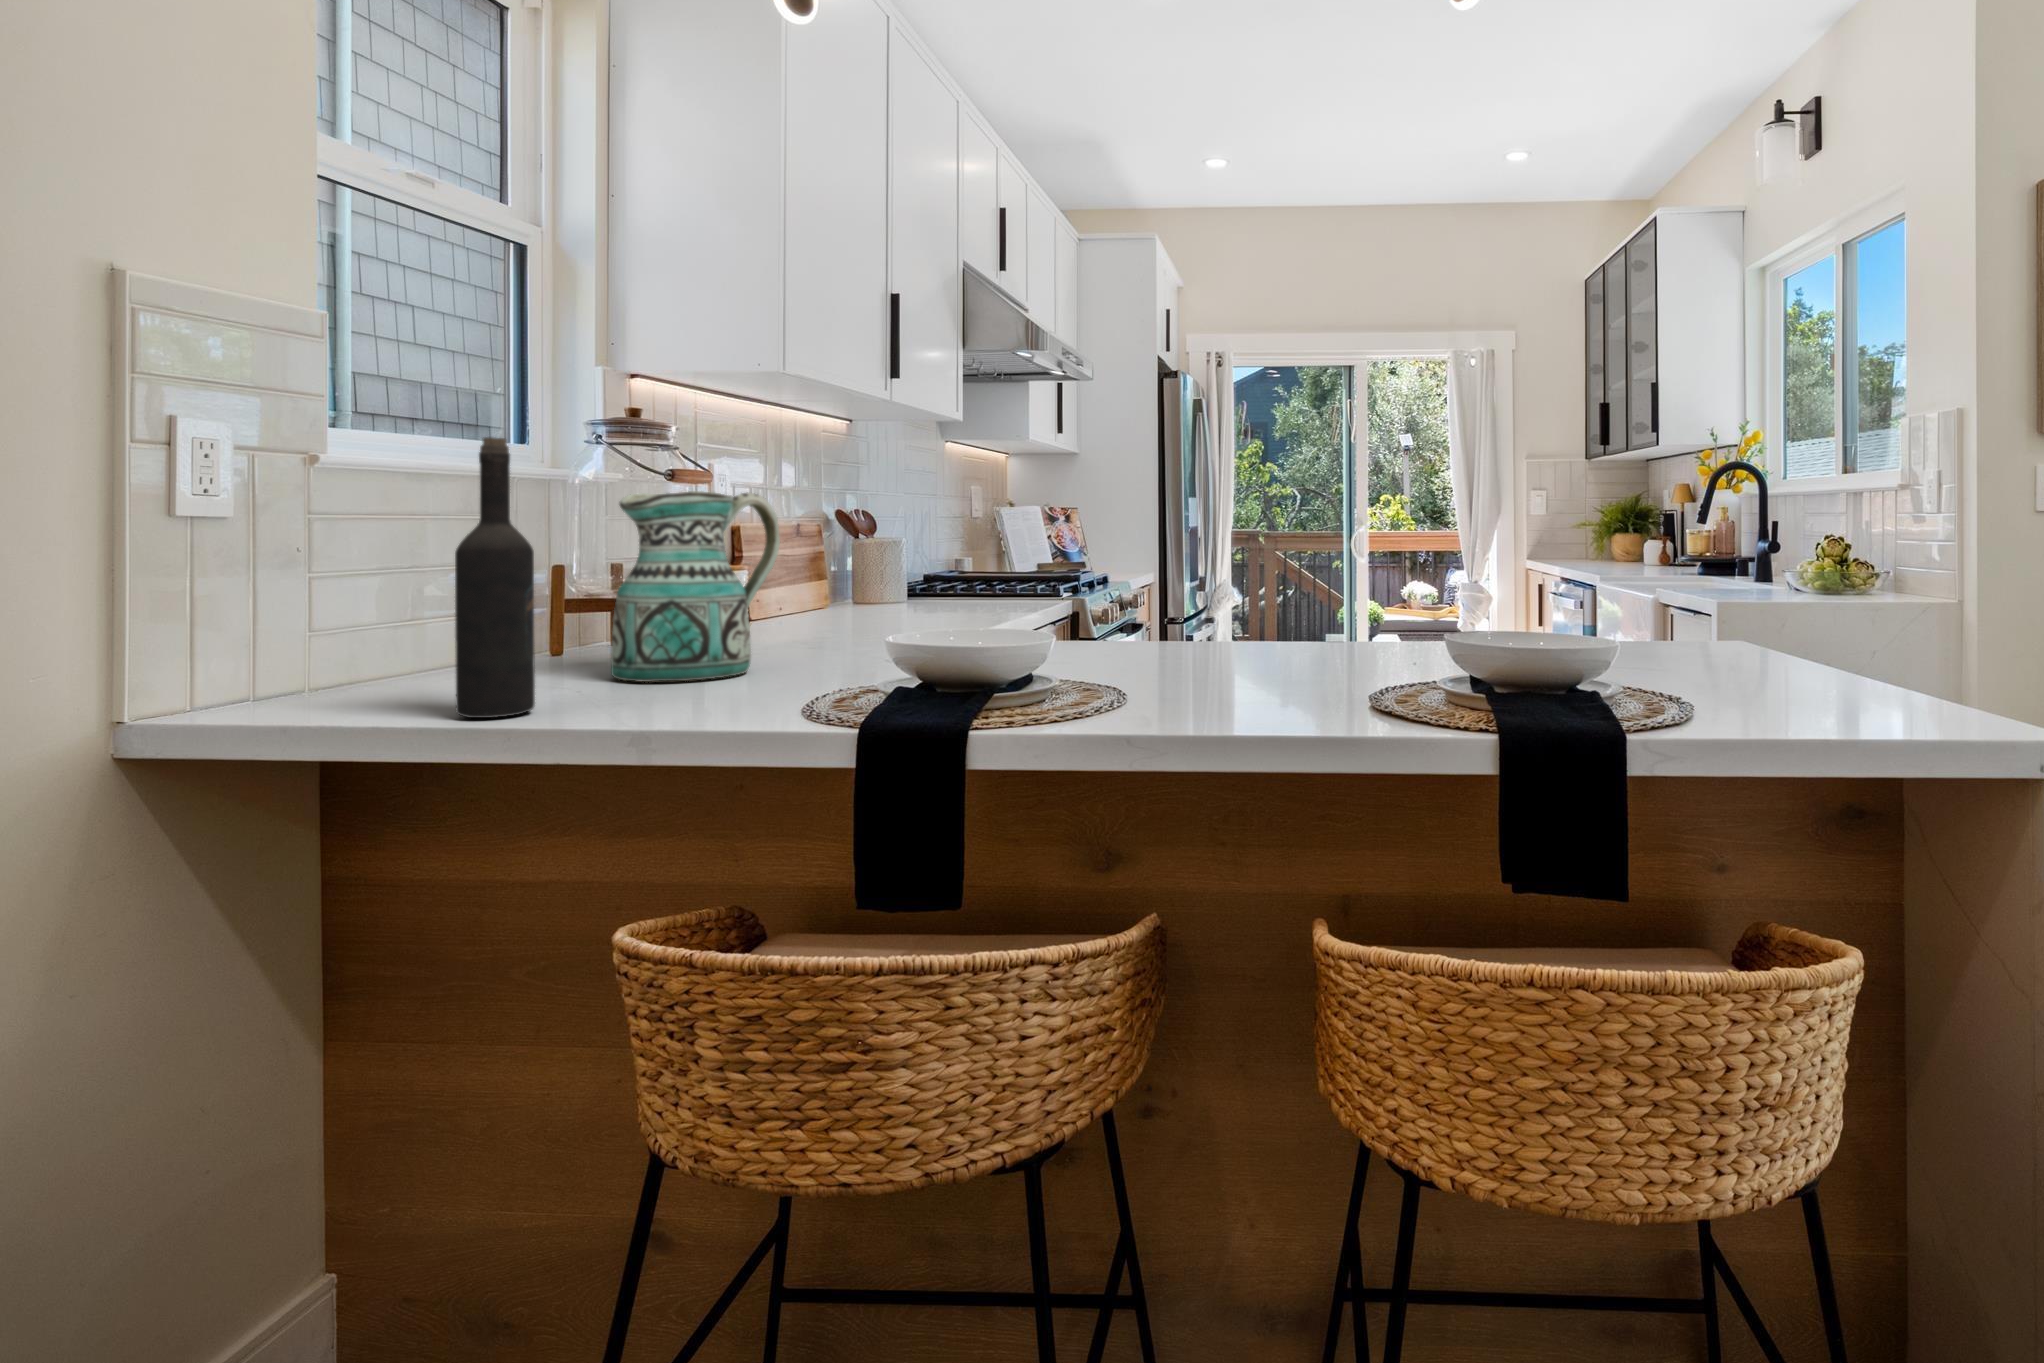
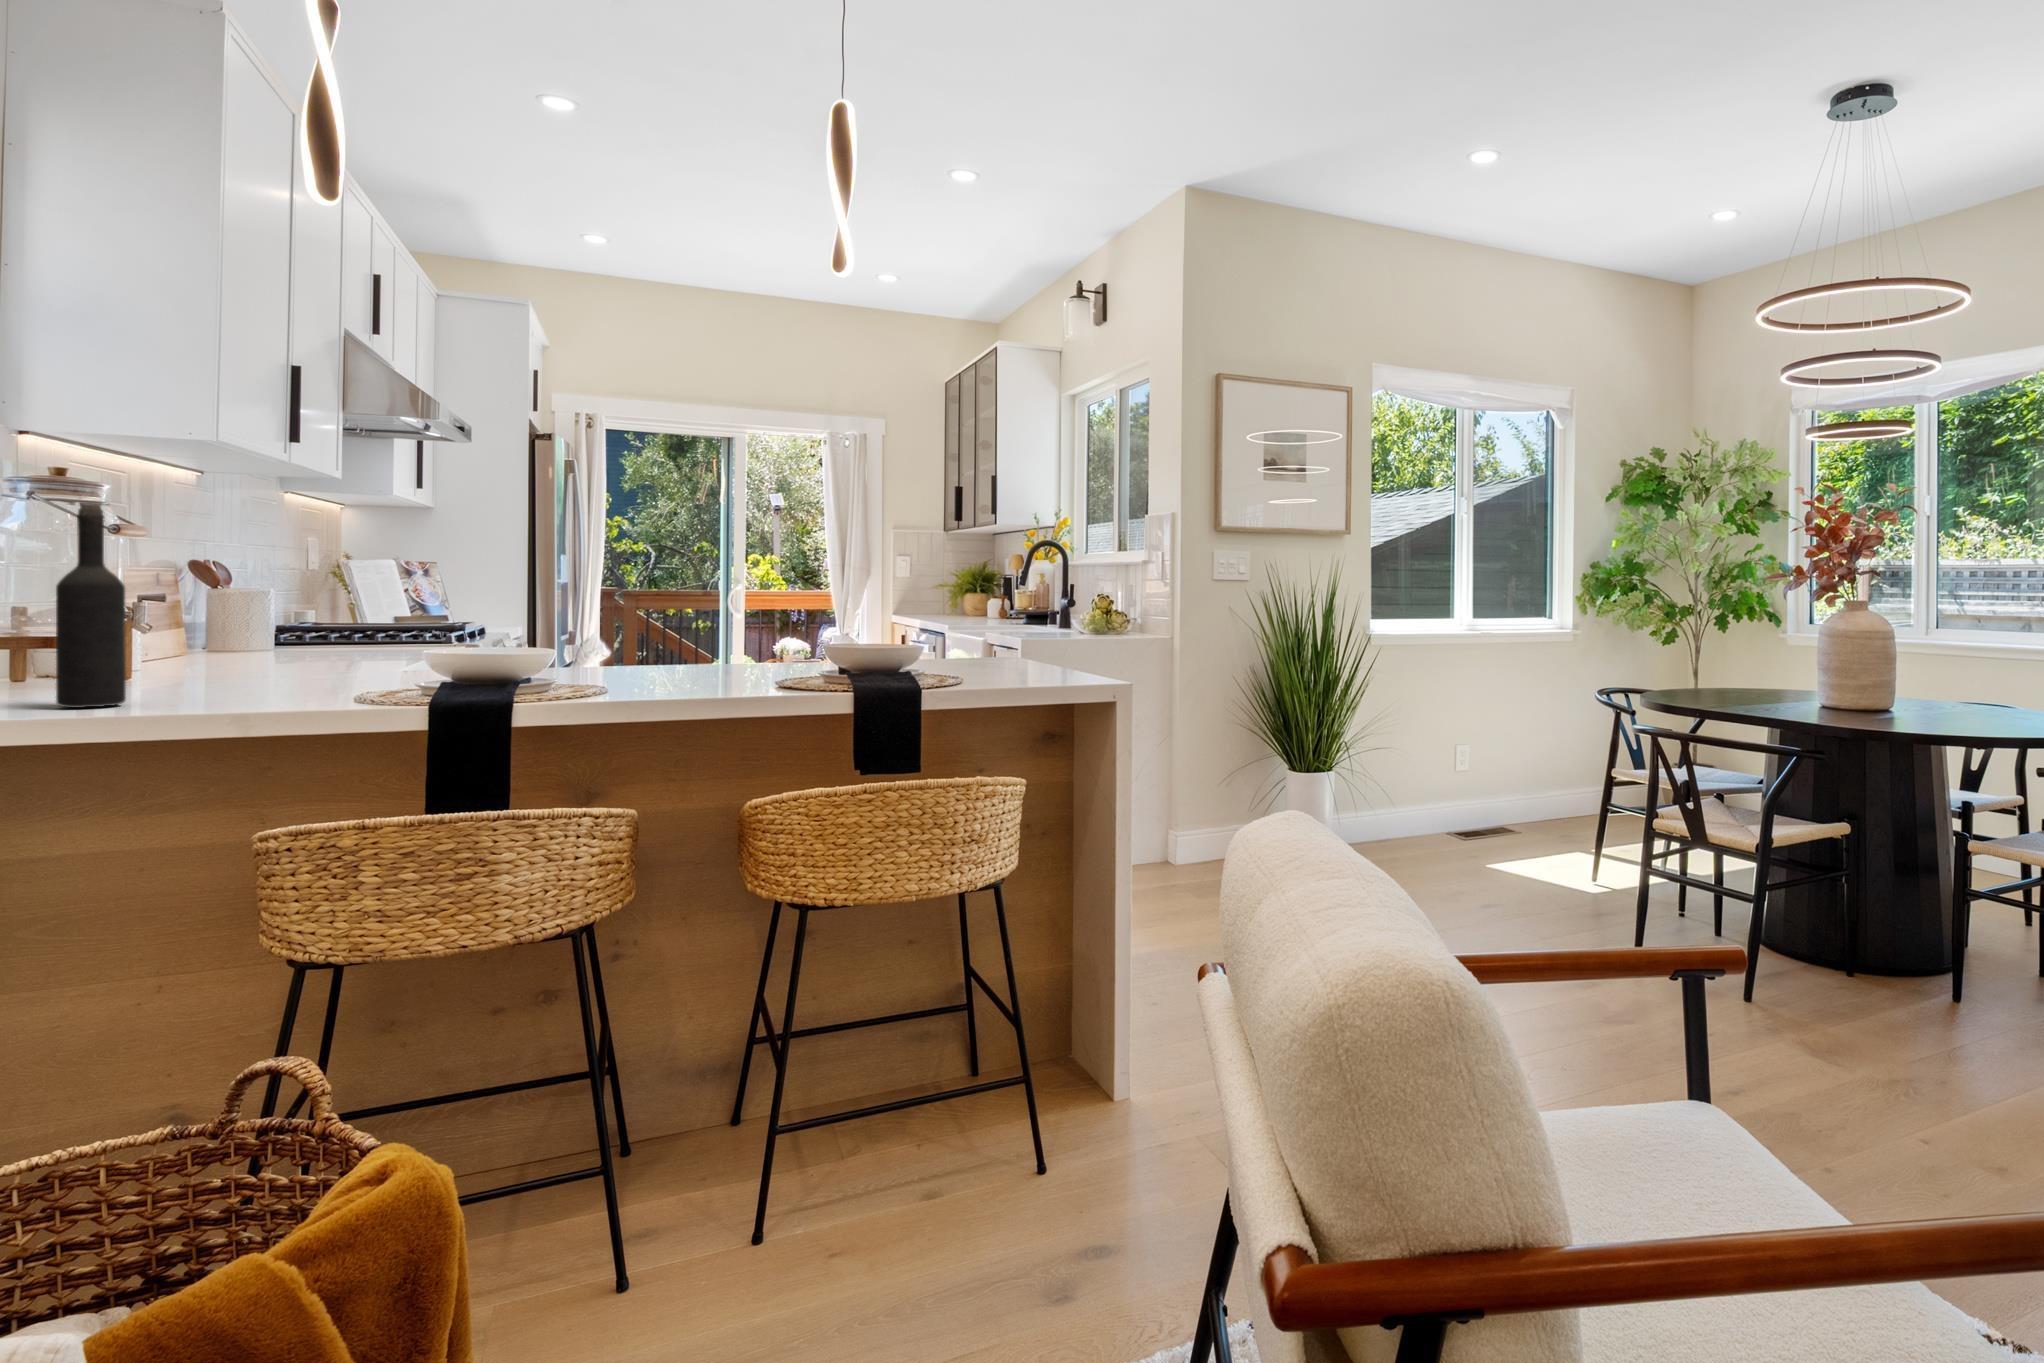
ceramic pitcher: present [611,491,780,682] -> none [130,544,278,690]

